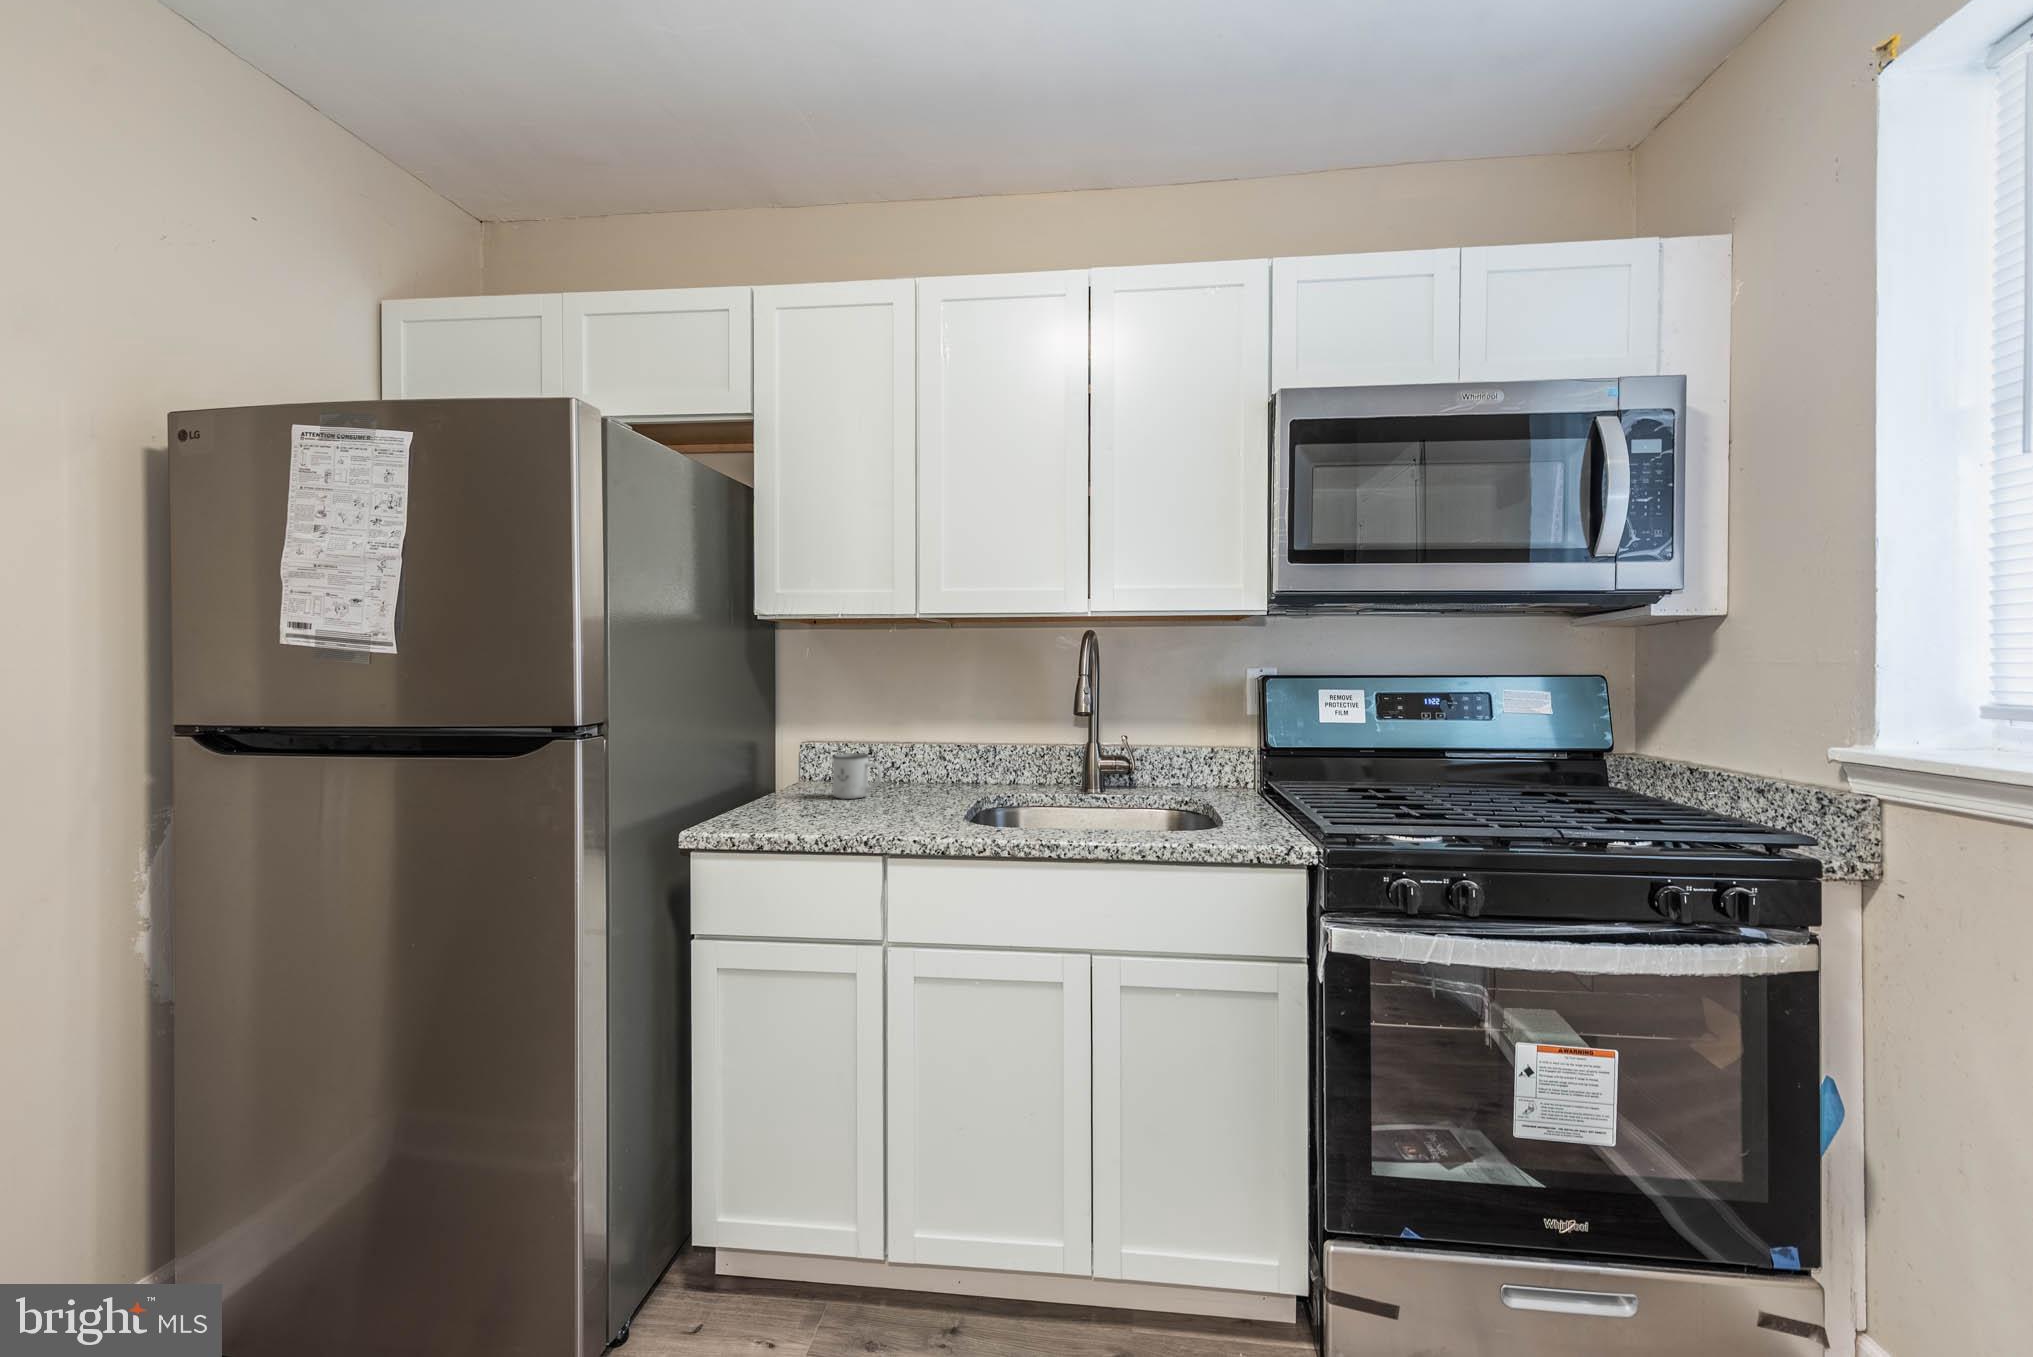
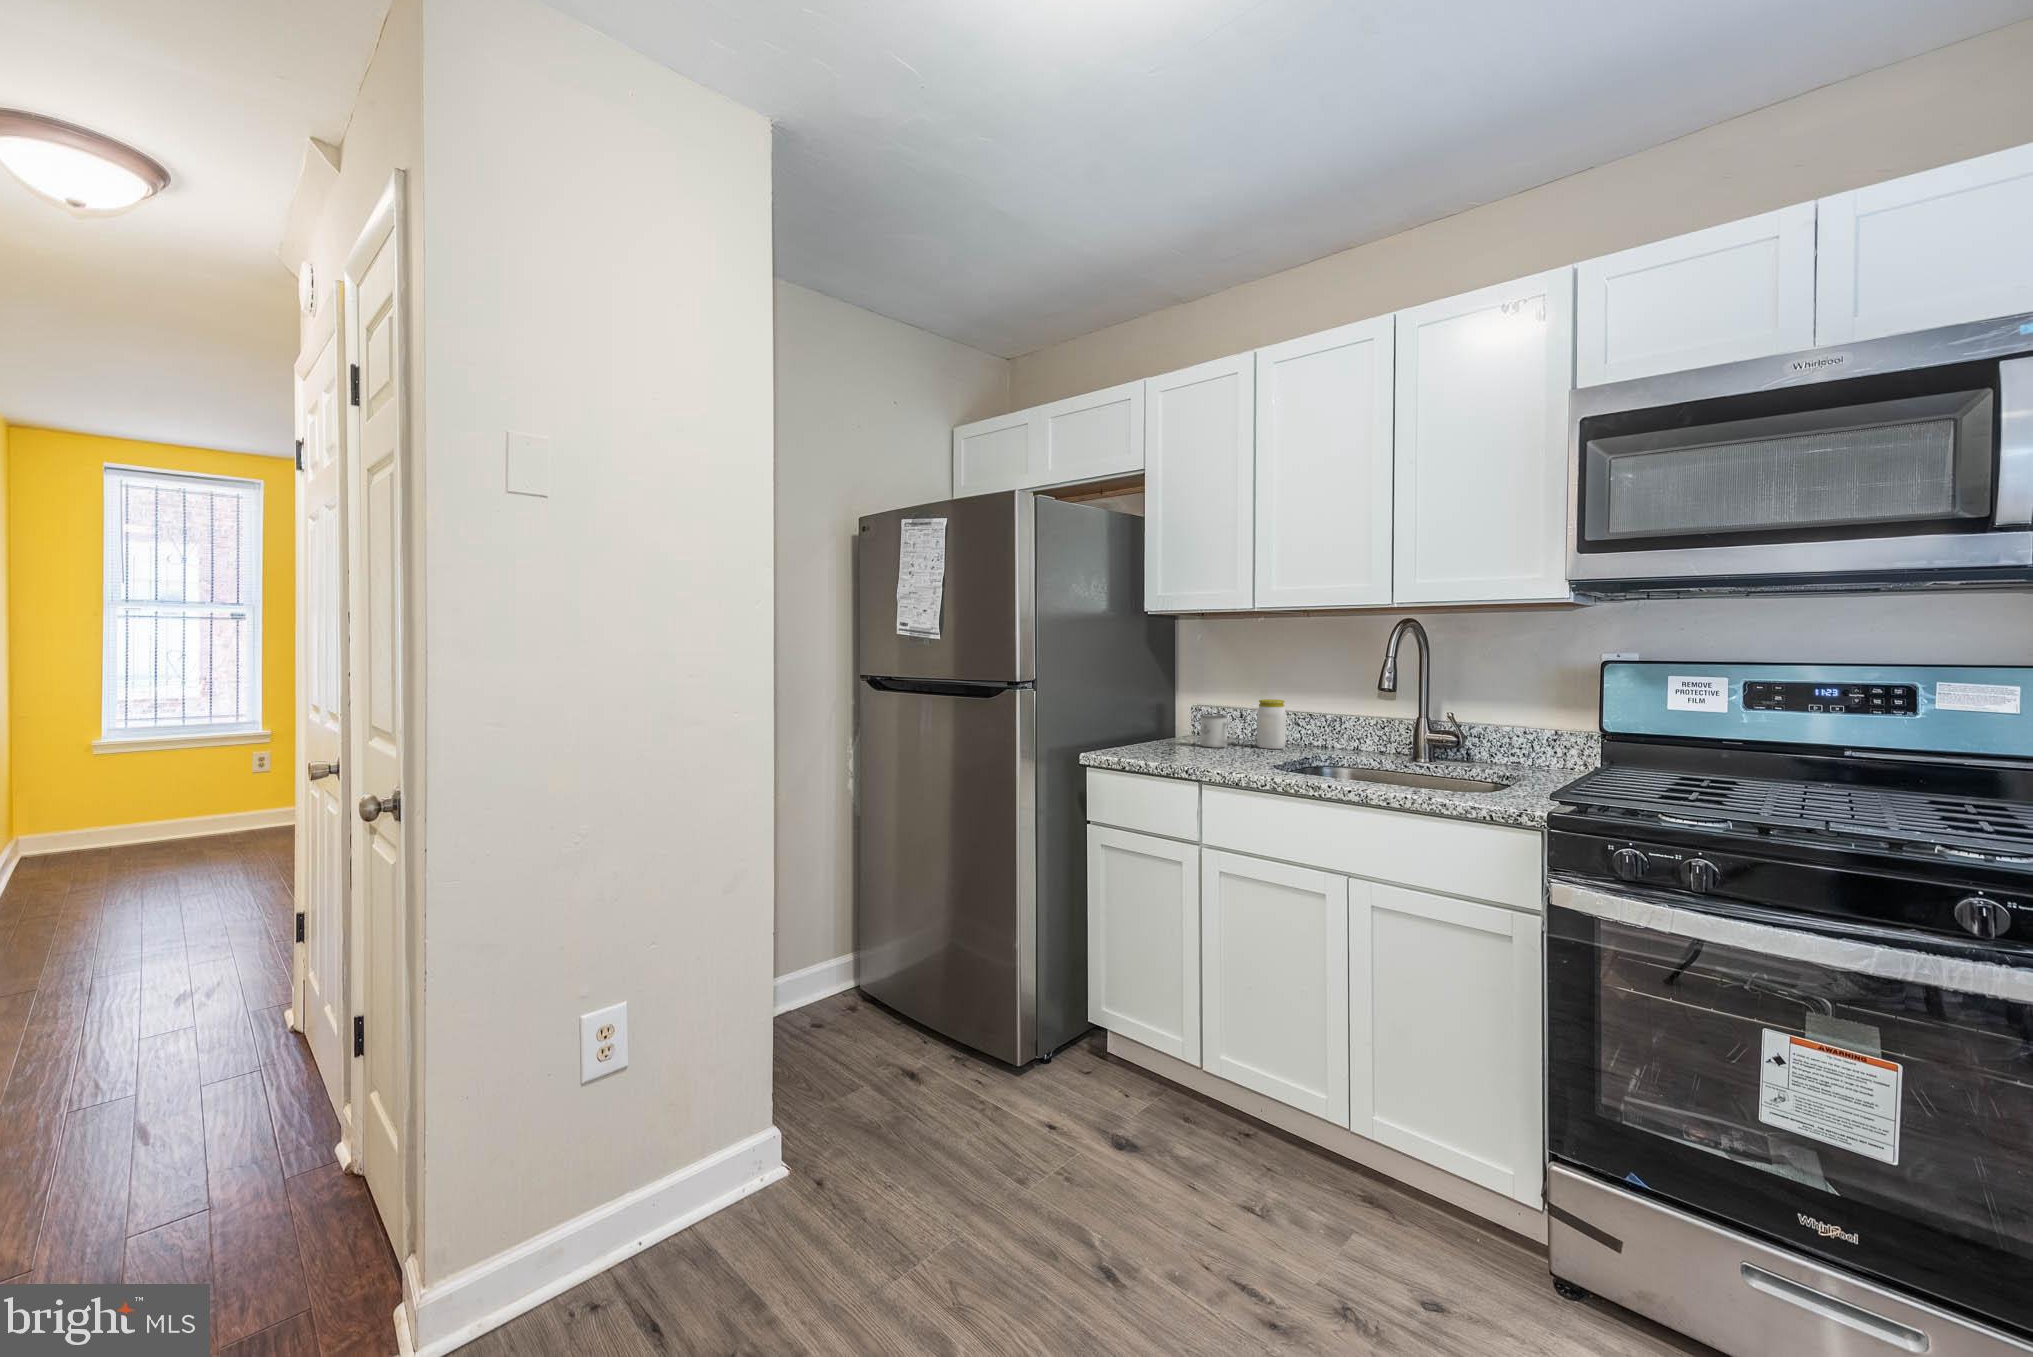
jar: none [900,729,935,792] -> present [1257,699,1286,749]

